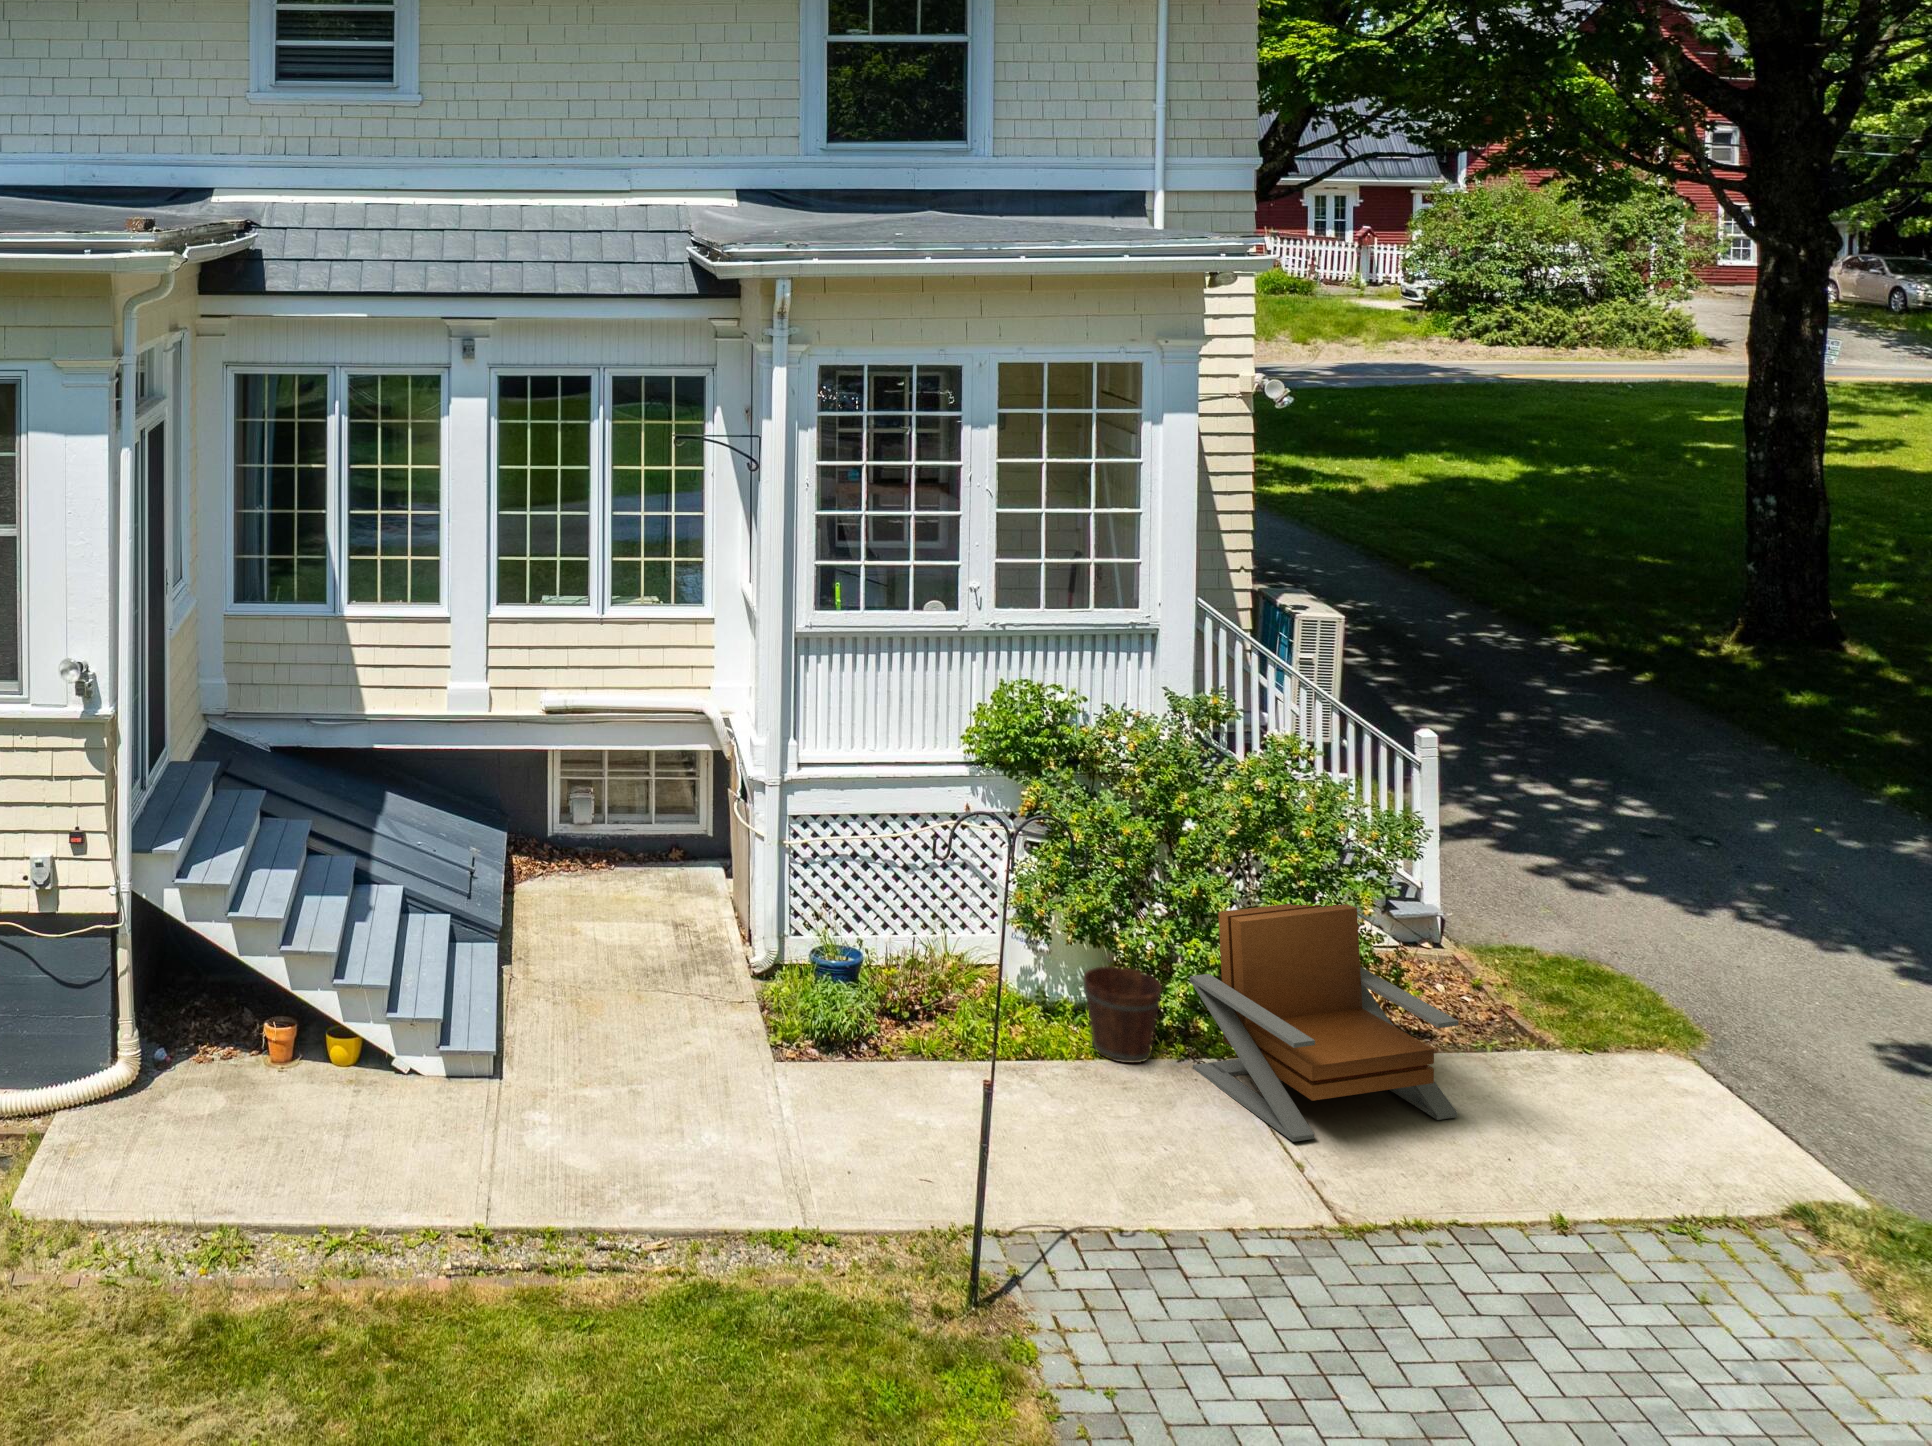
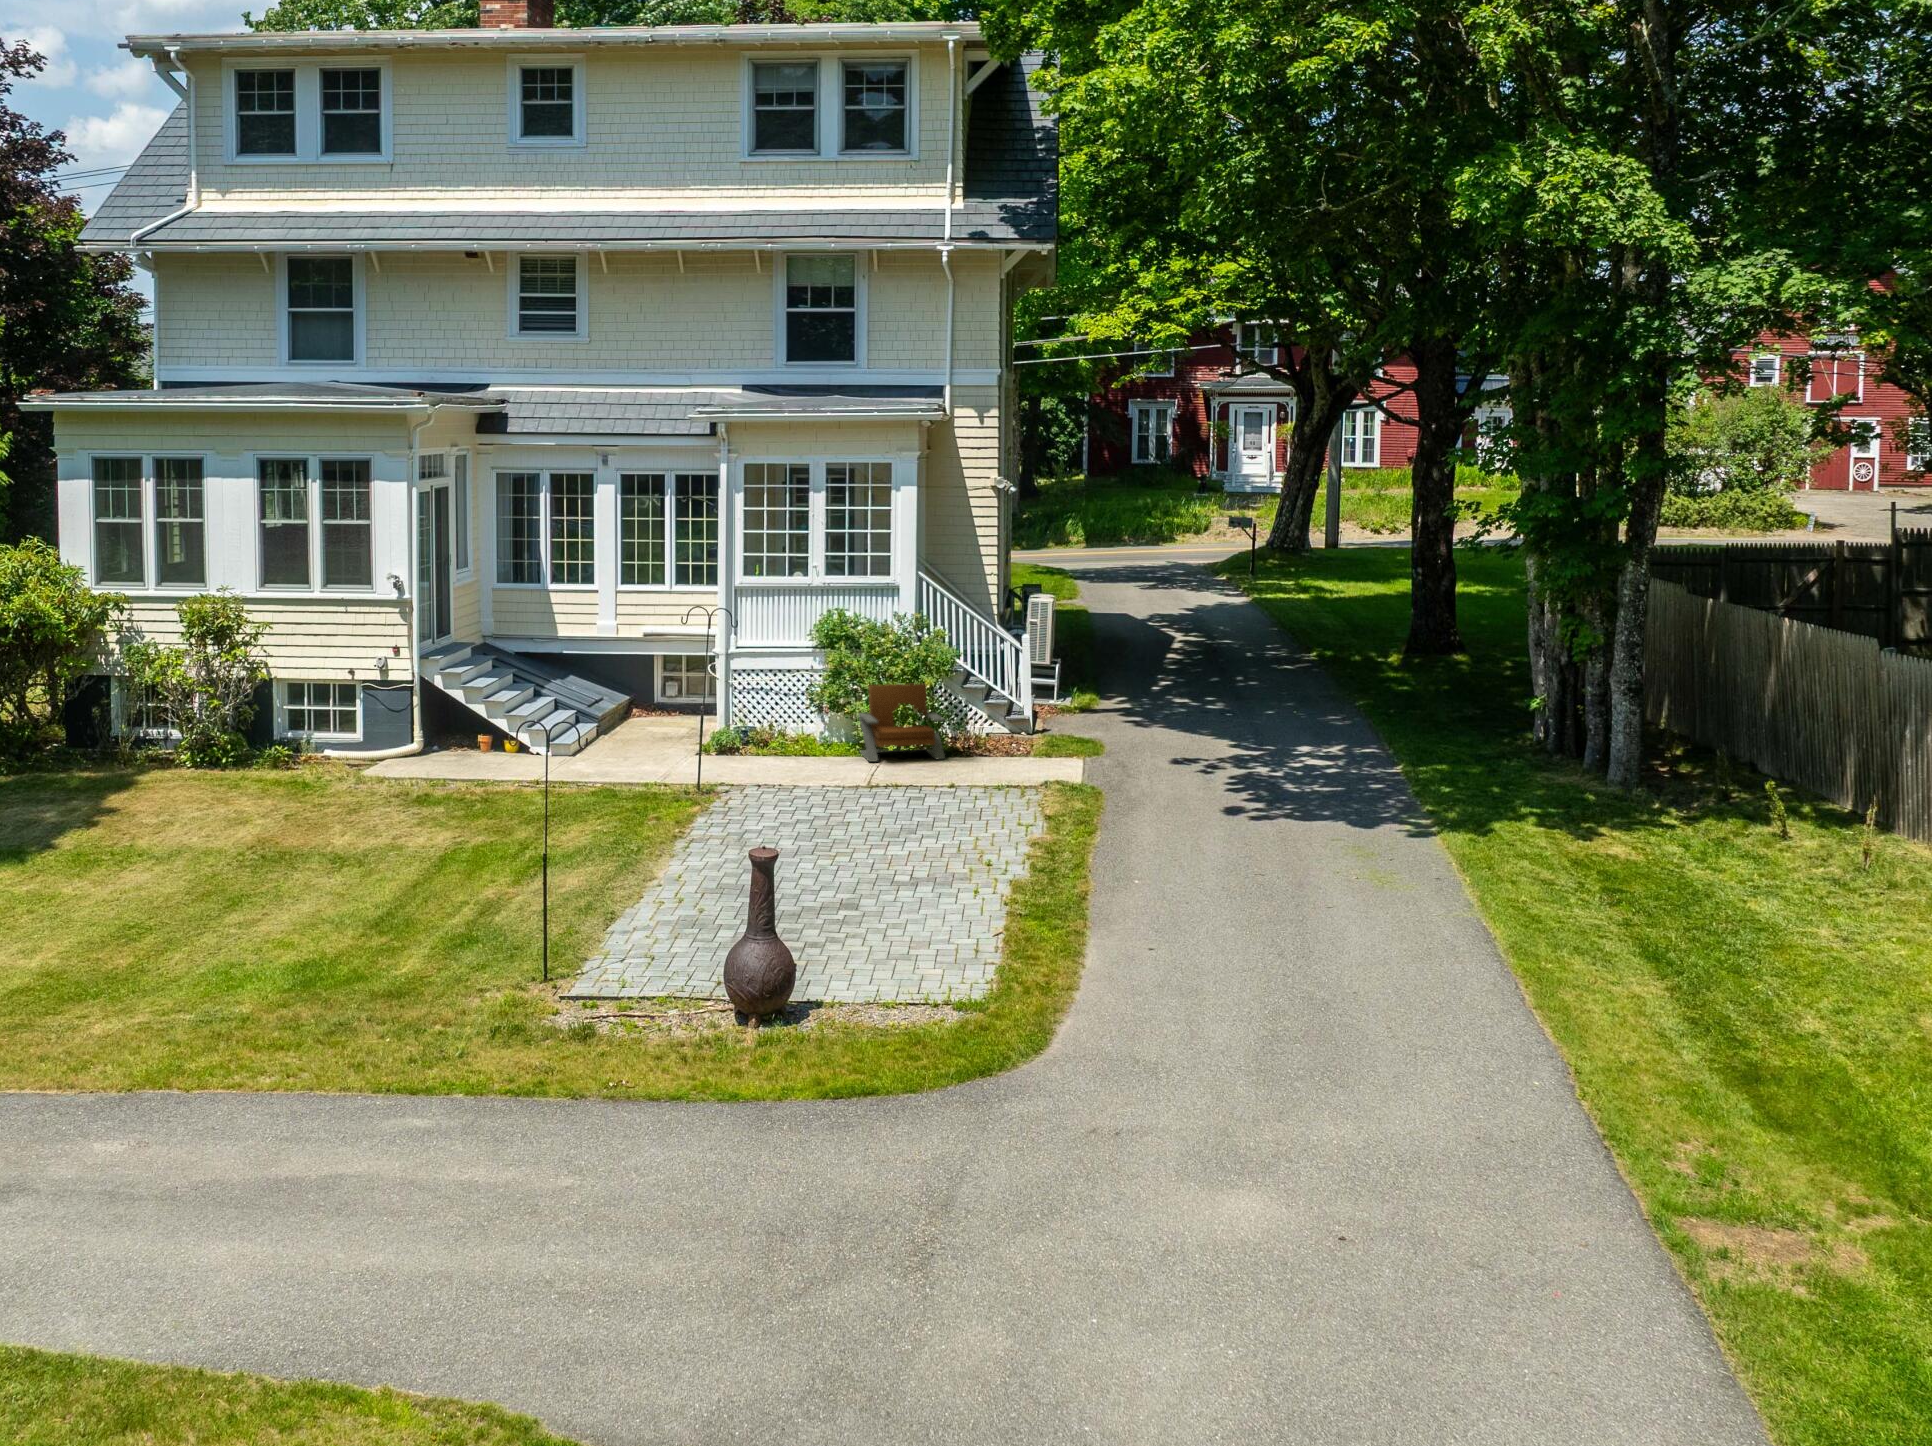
bucket: present [1083,966,1162,1063] -> none [821,716,852,750]

